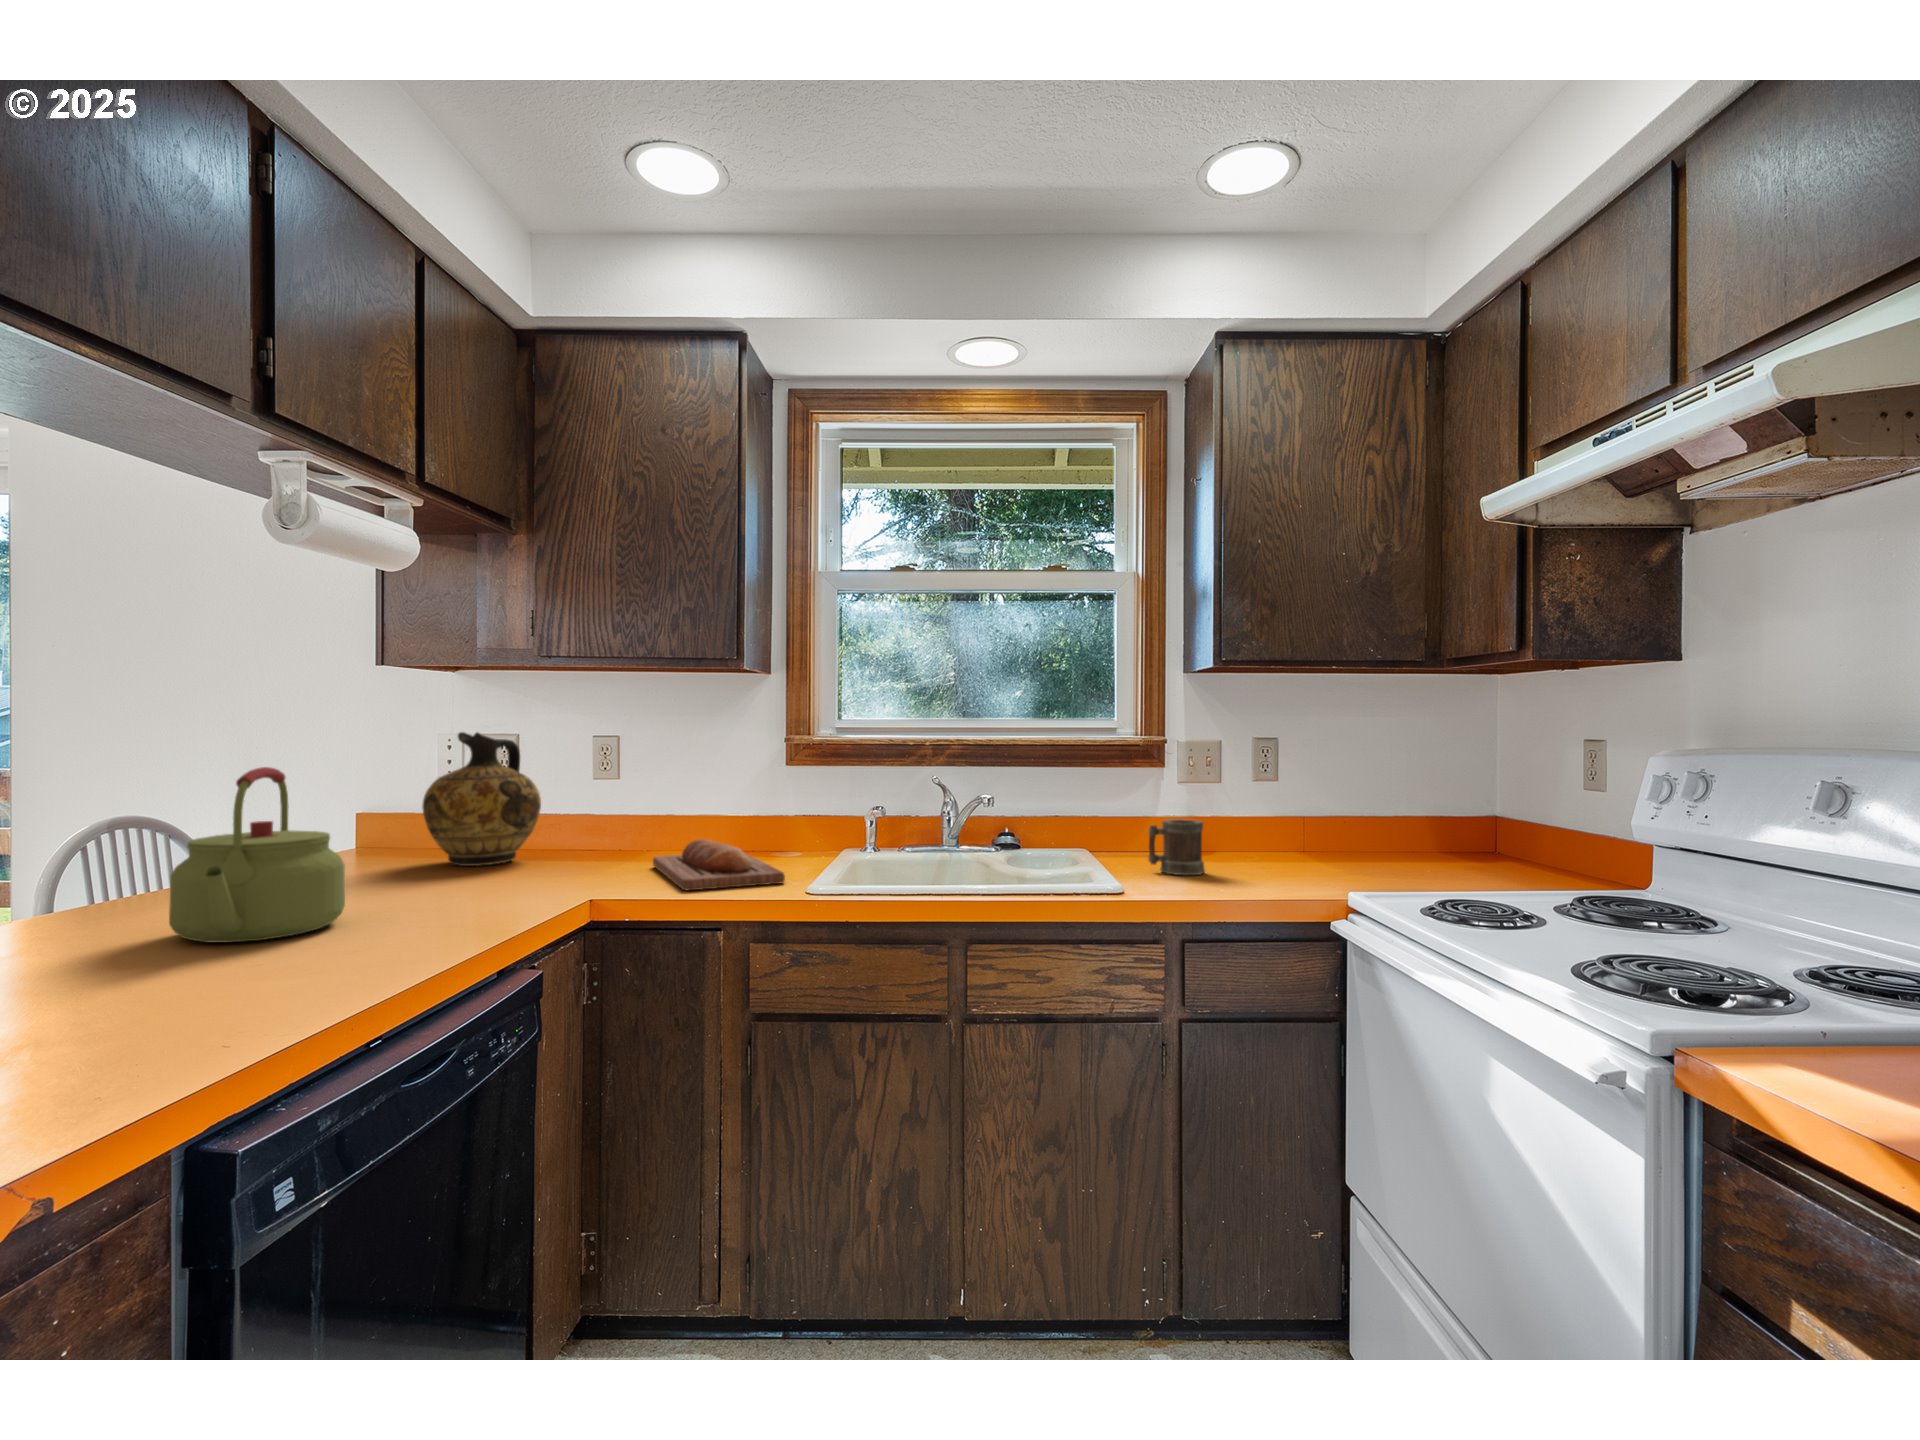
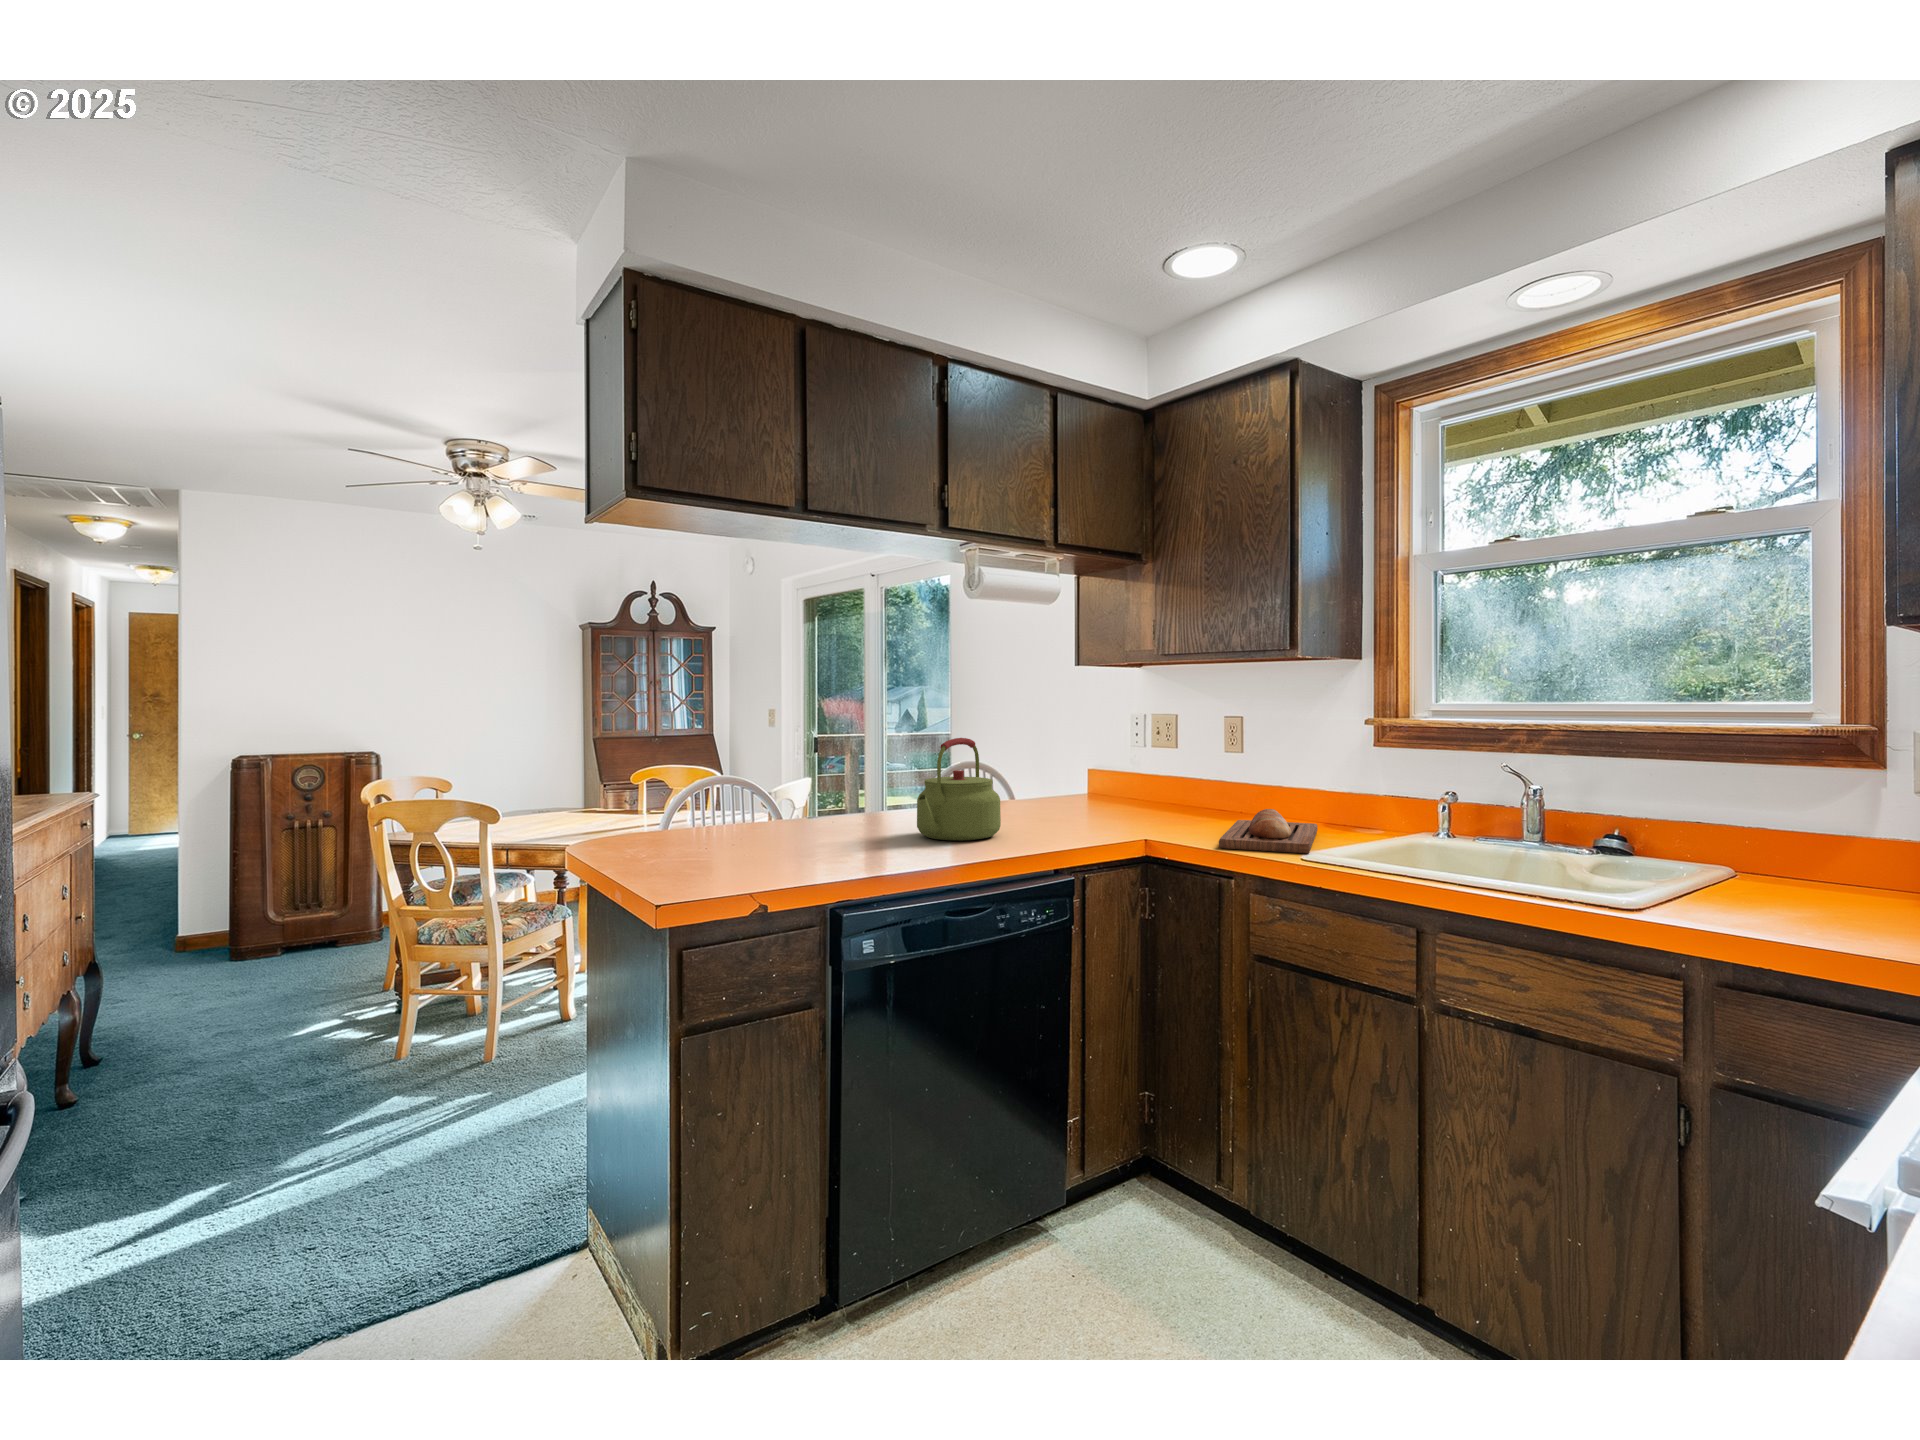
ceramic jug: present [423,732,541,866] -> none [1094,713,1176,813]
mug: present [1148,819,1205,875] -> none [1758,839,1848,915]

